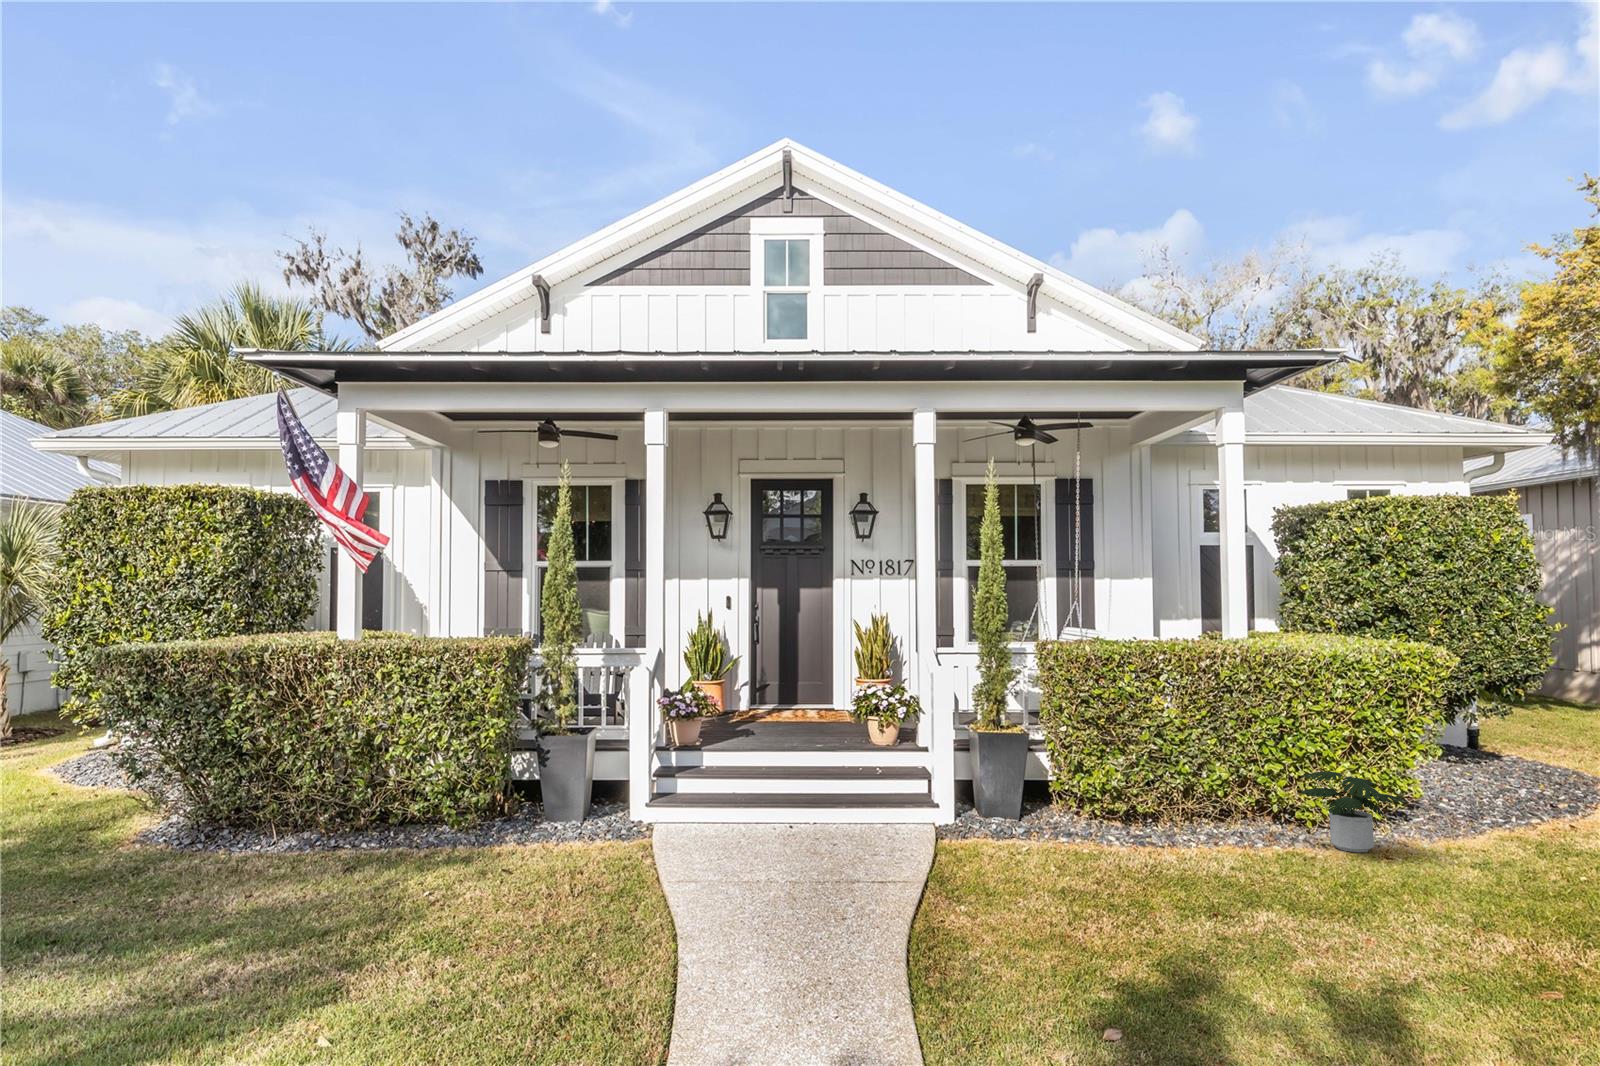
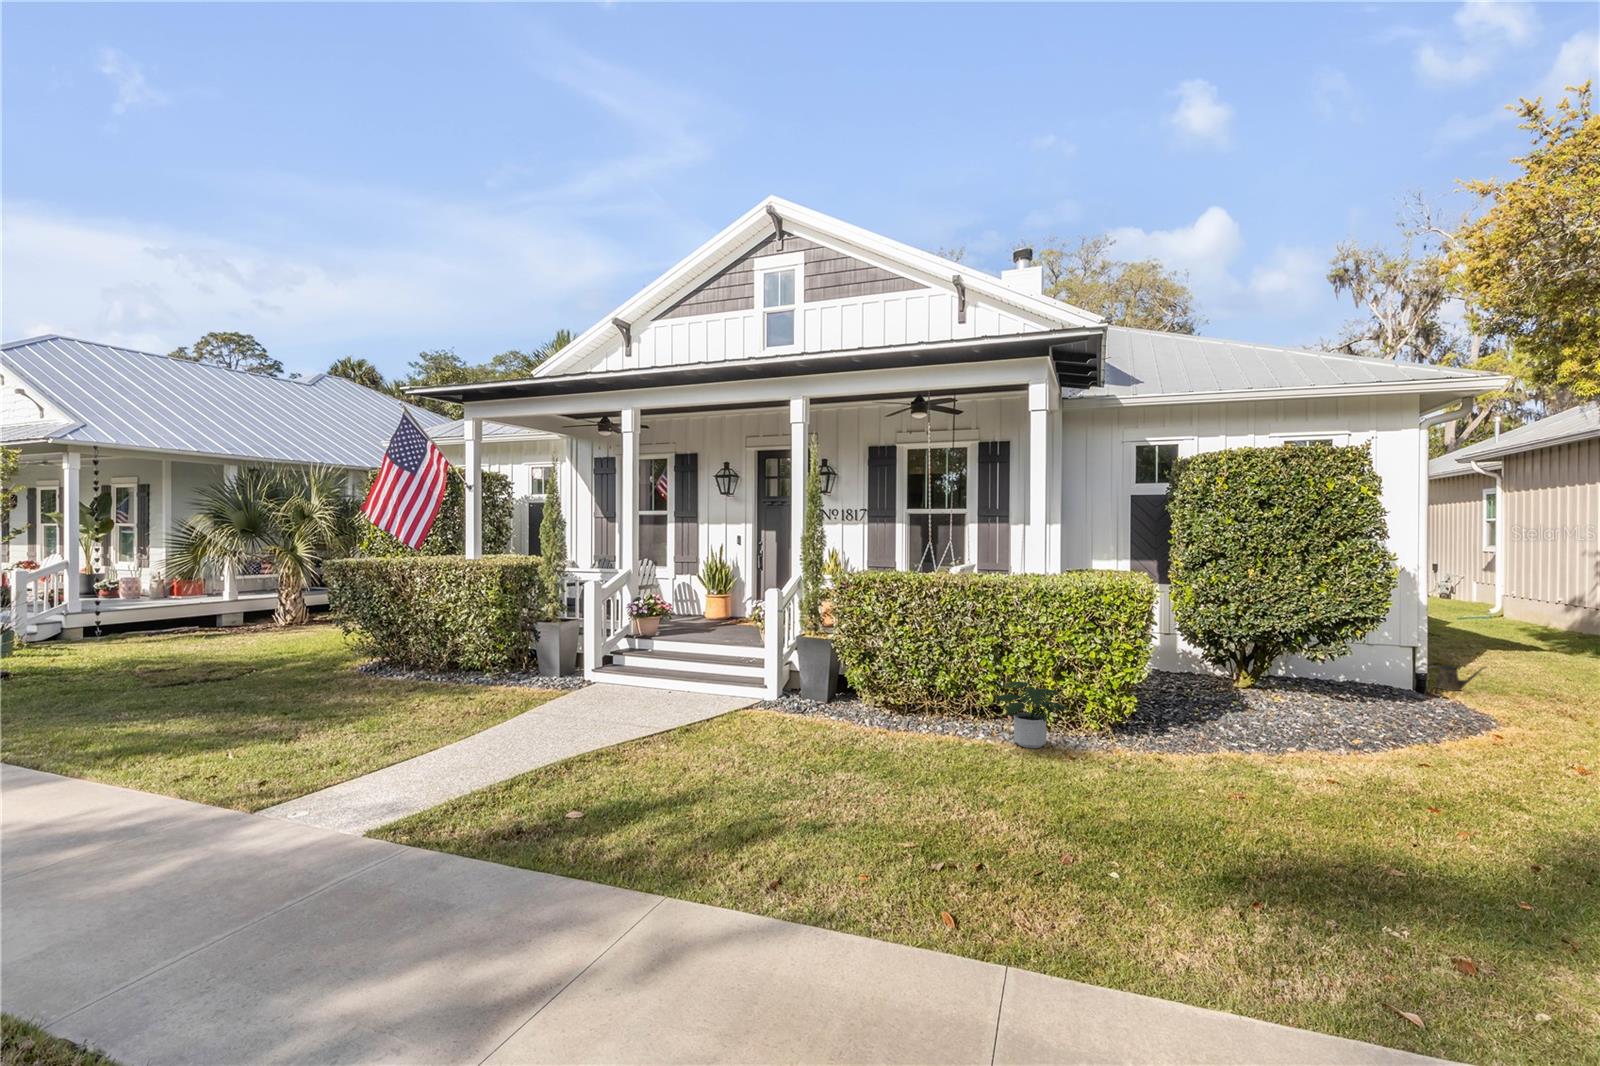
watering can: none [1502,719,1557,746] -> present [1430,665,1485,691]

